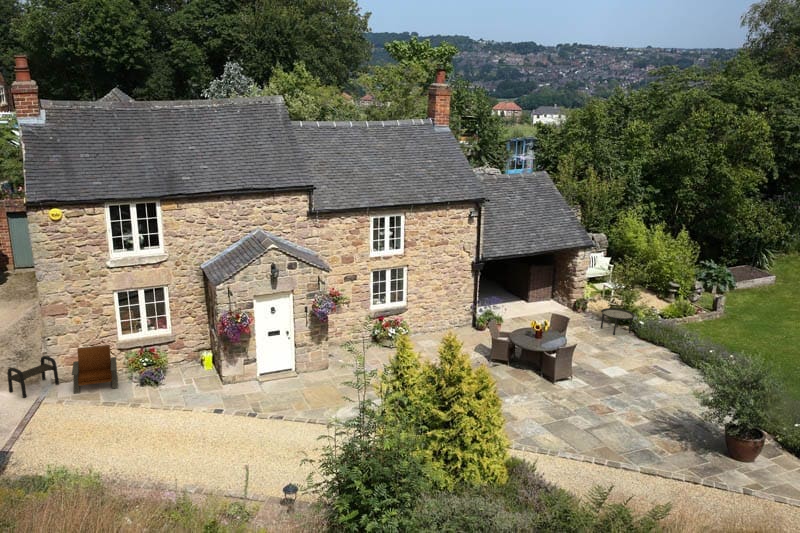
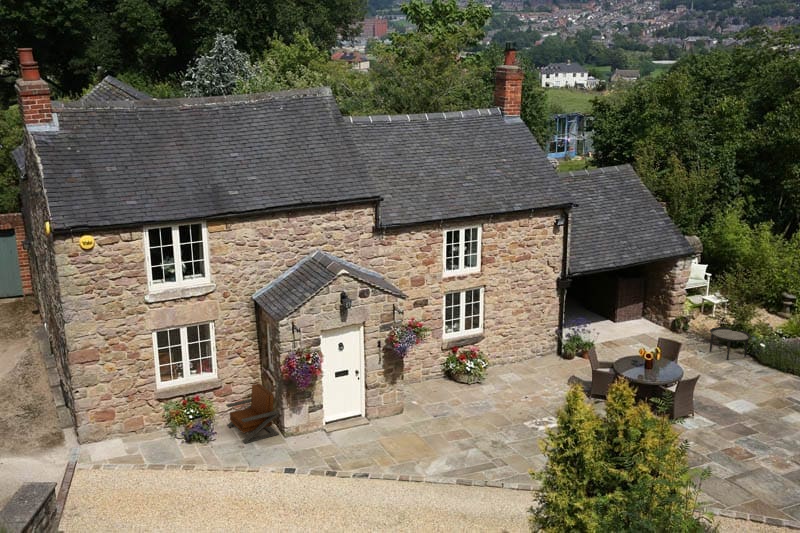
lounge chair: present [72,345,118,394] -> present [226,383,279,444]
bench: present [7,356,59,398] -> none [33,411,91,463]

